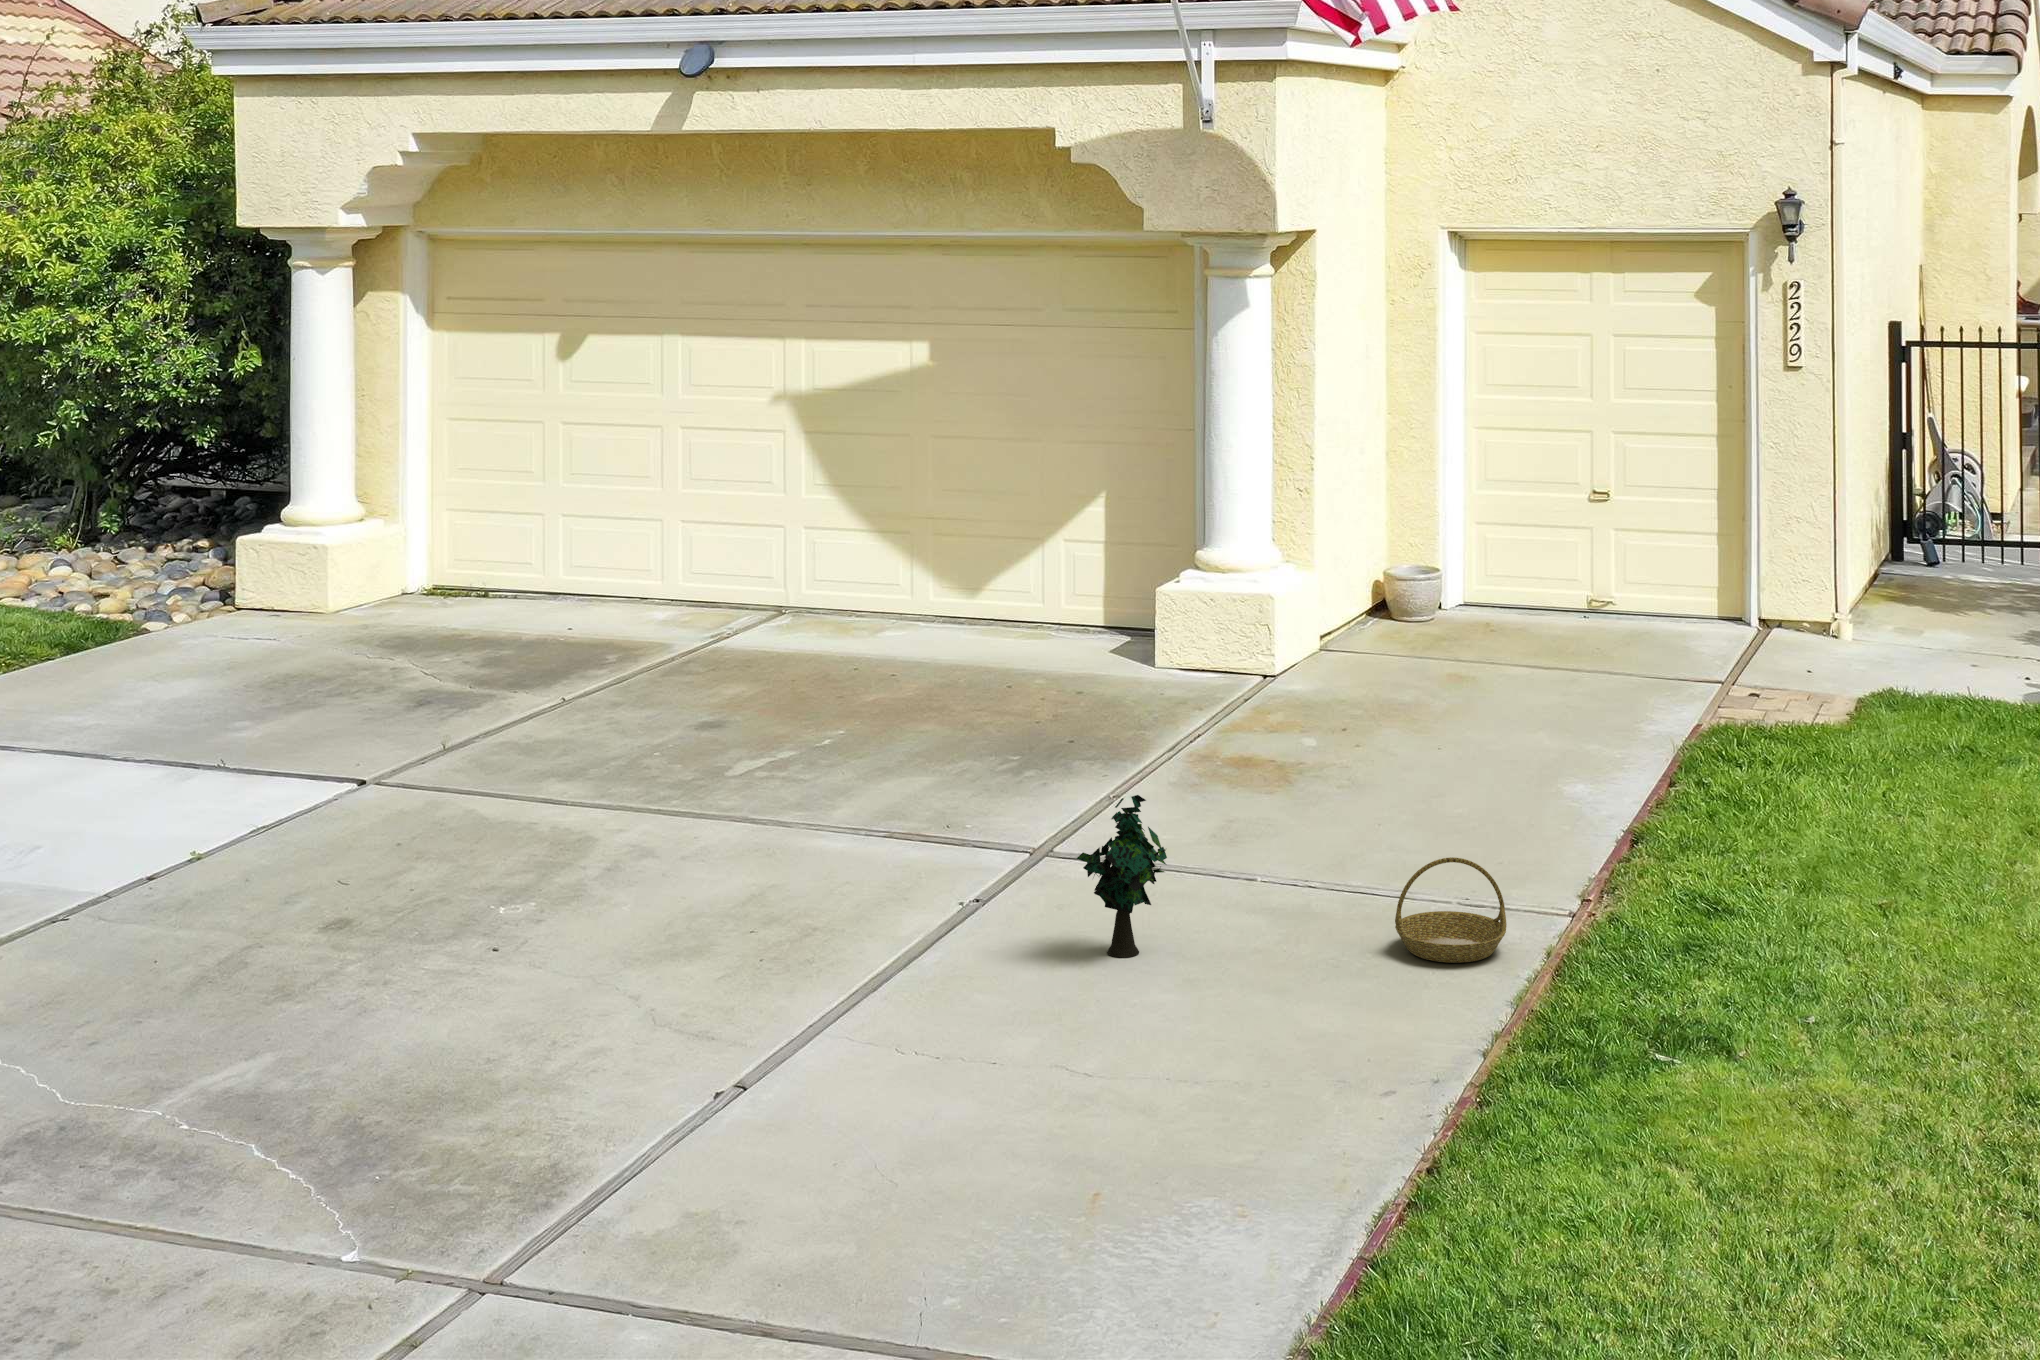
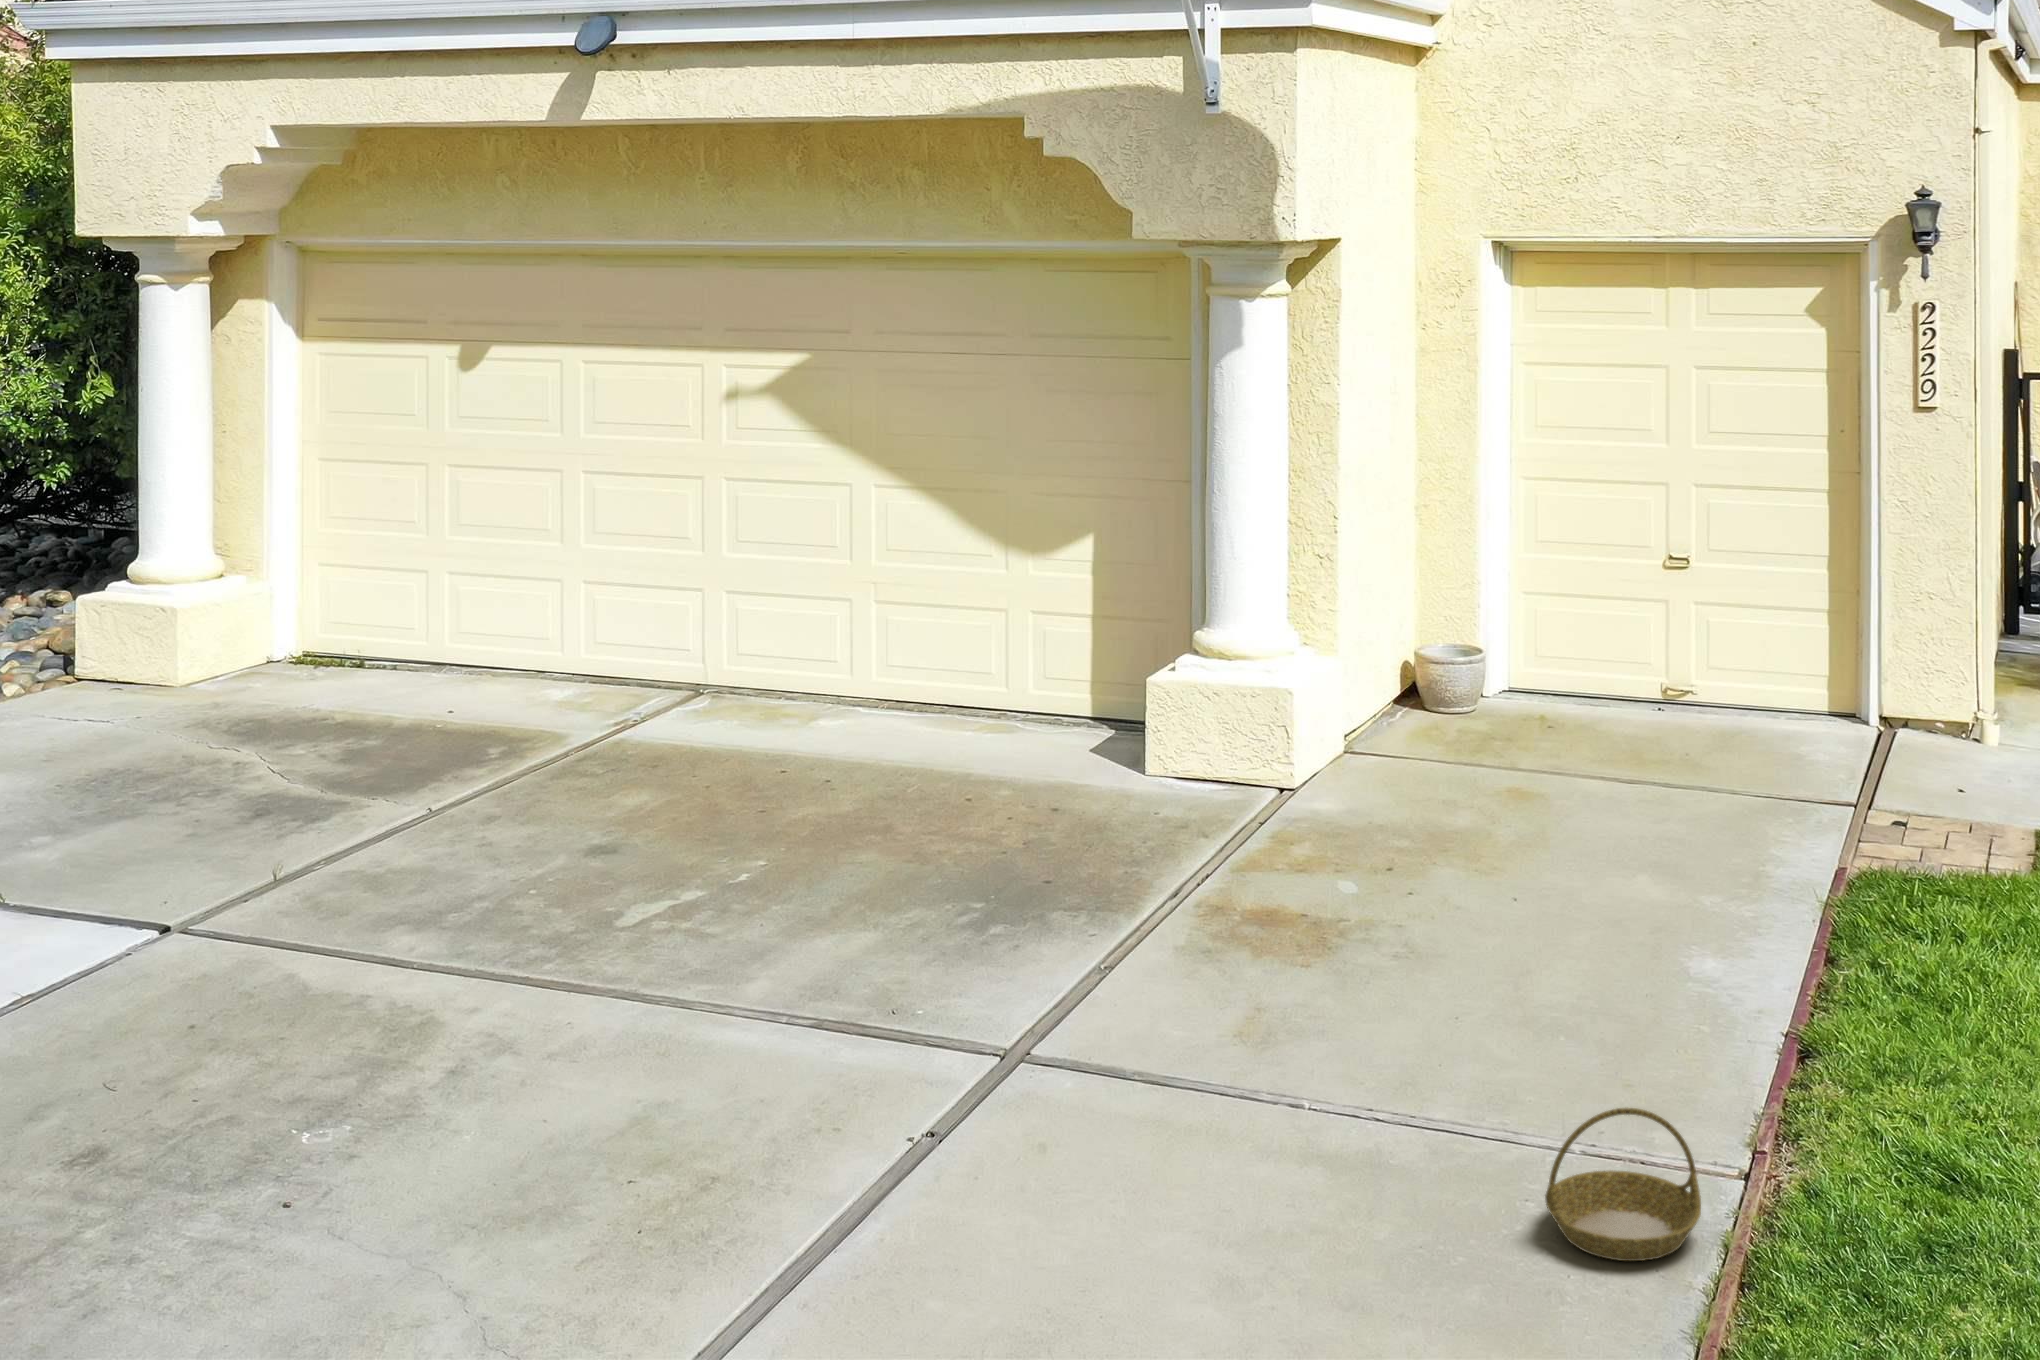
decorative plant: present [1077,795,1167,958] -> none [1101,1029,1228,1261]

